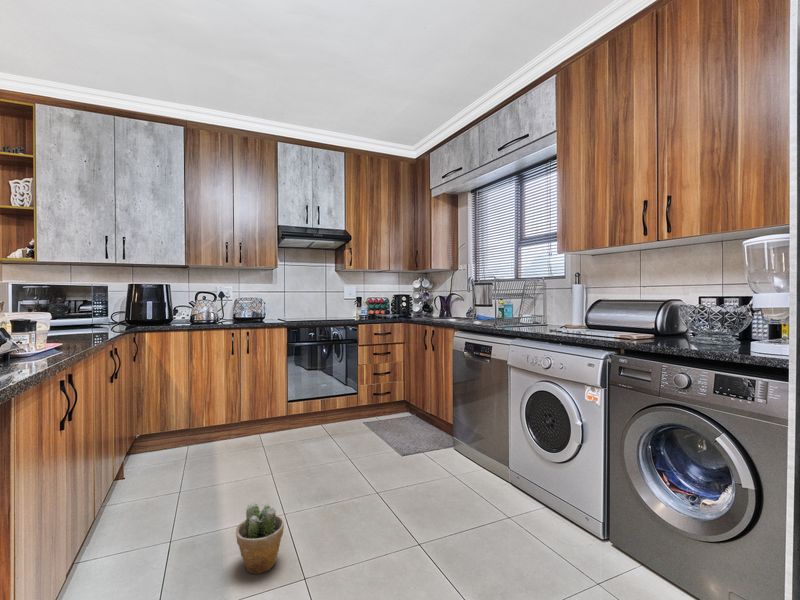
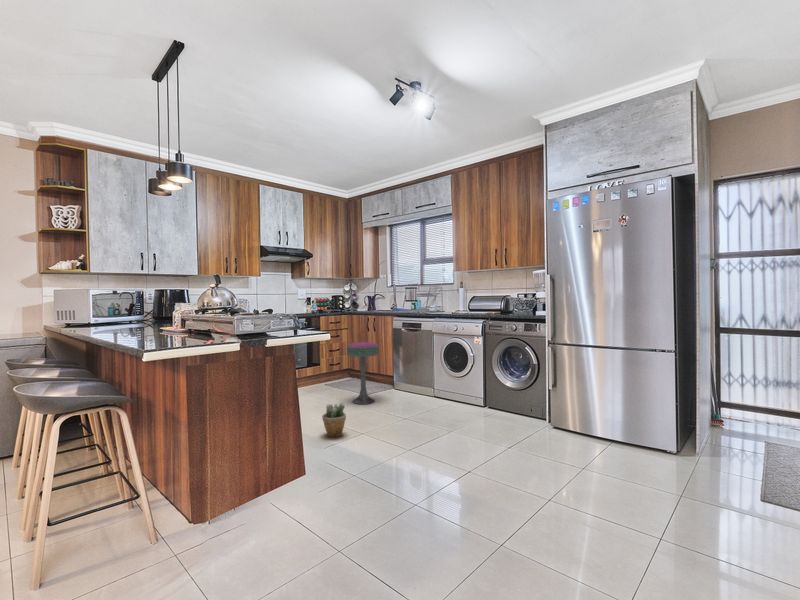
bar stool: none [360,371,412,478] -> present [347,342,378,404]

